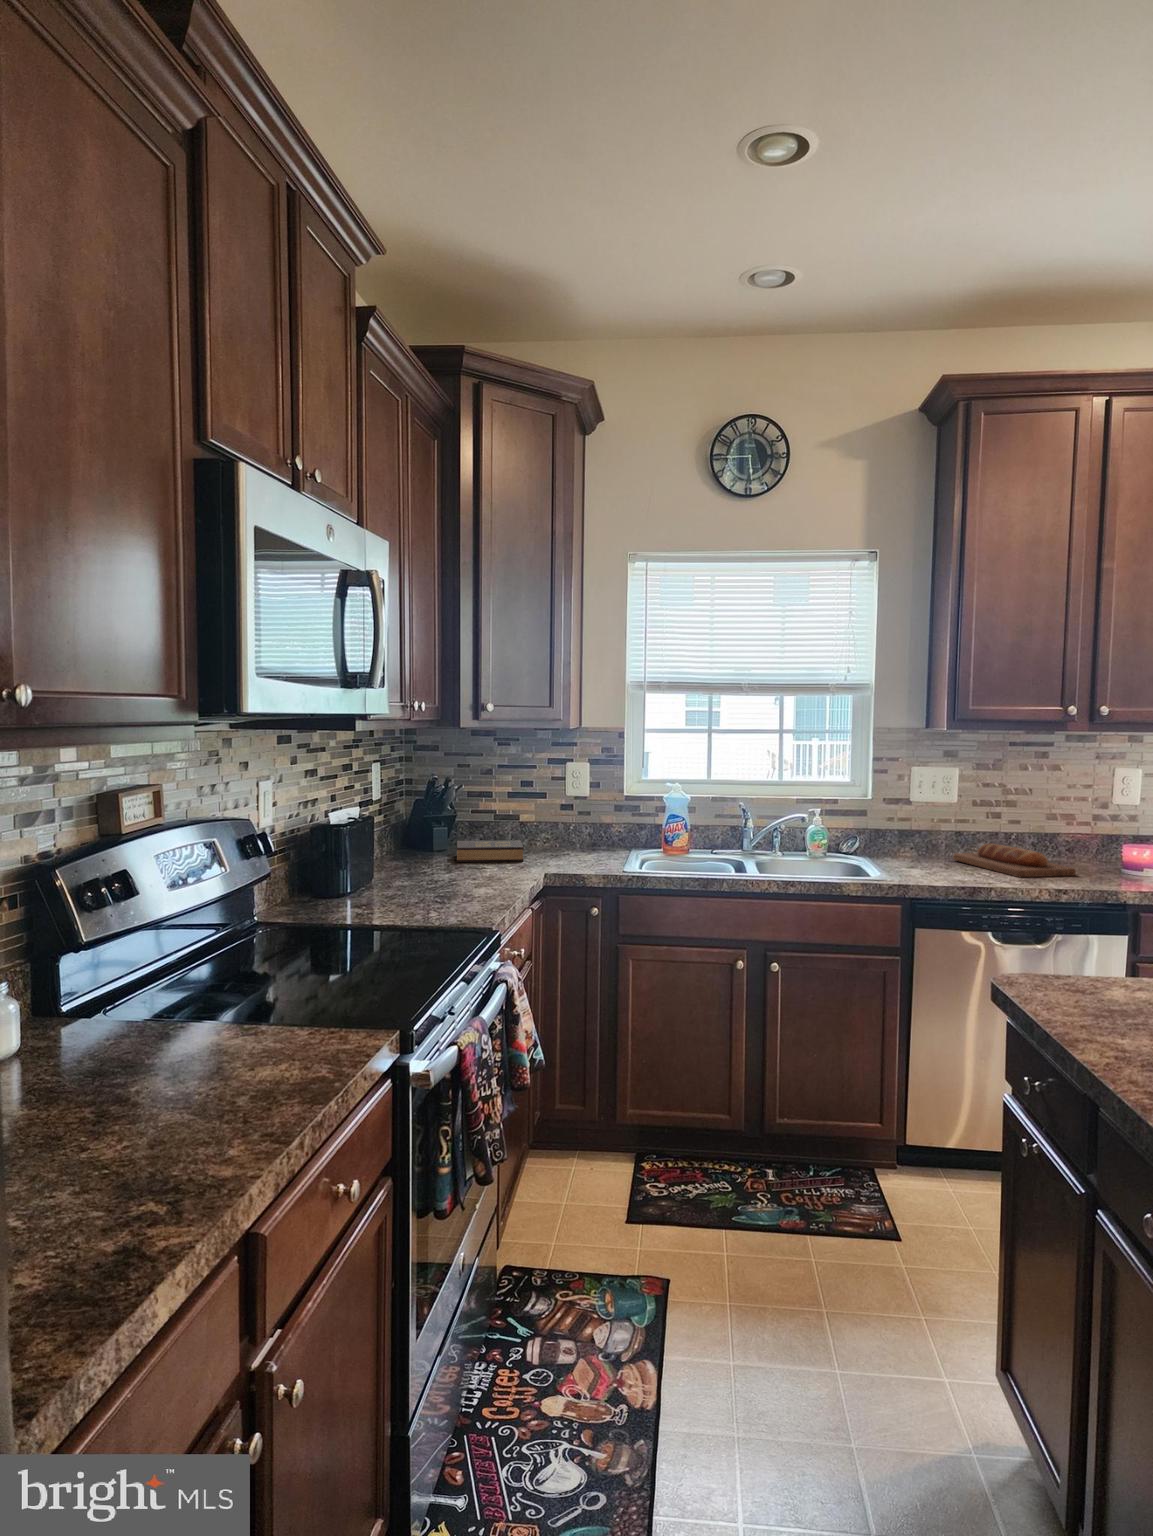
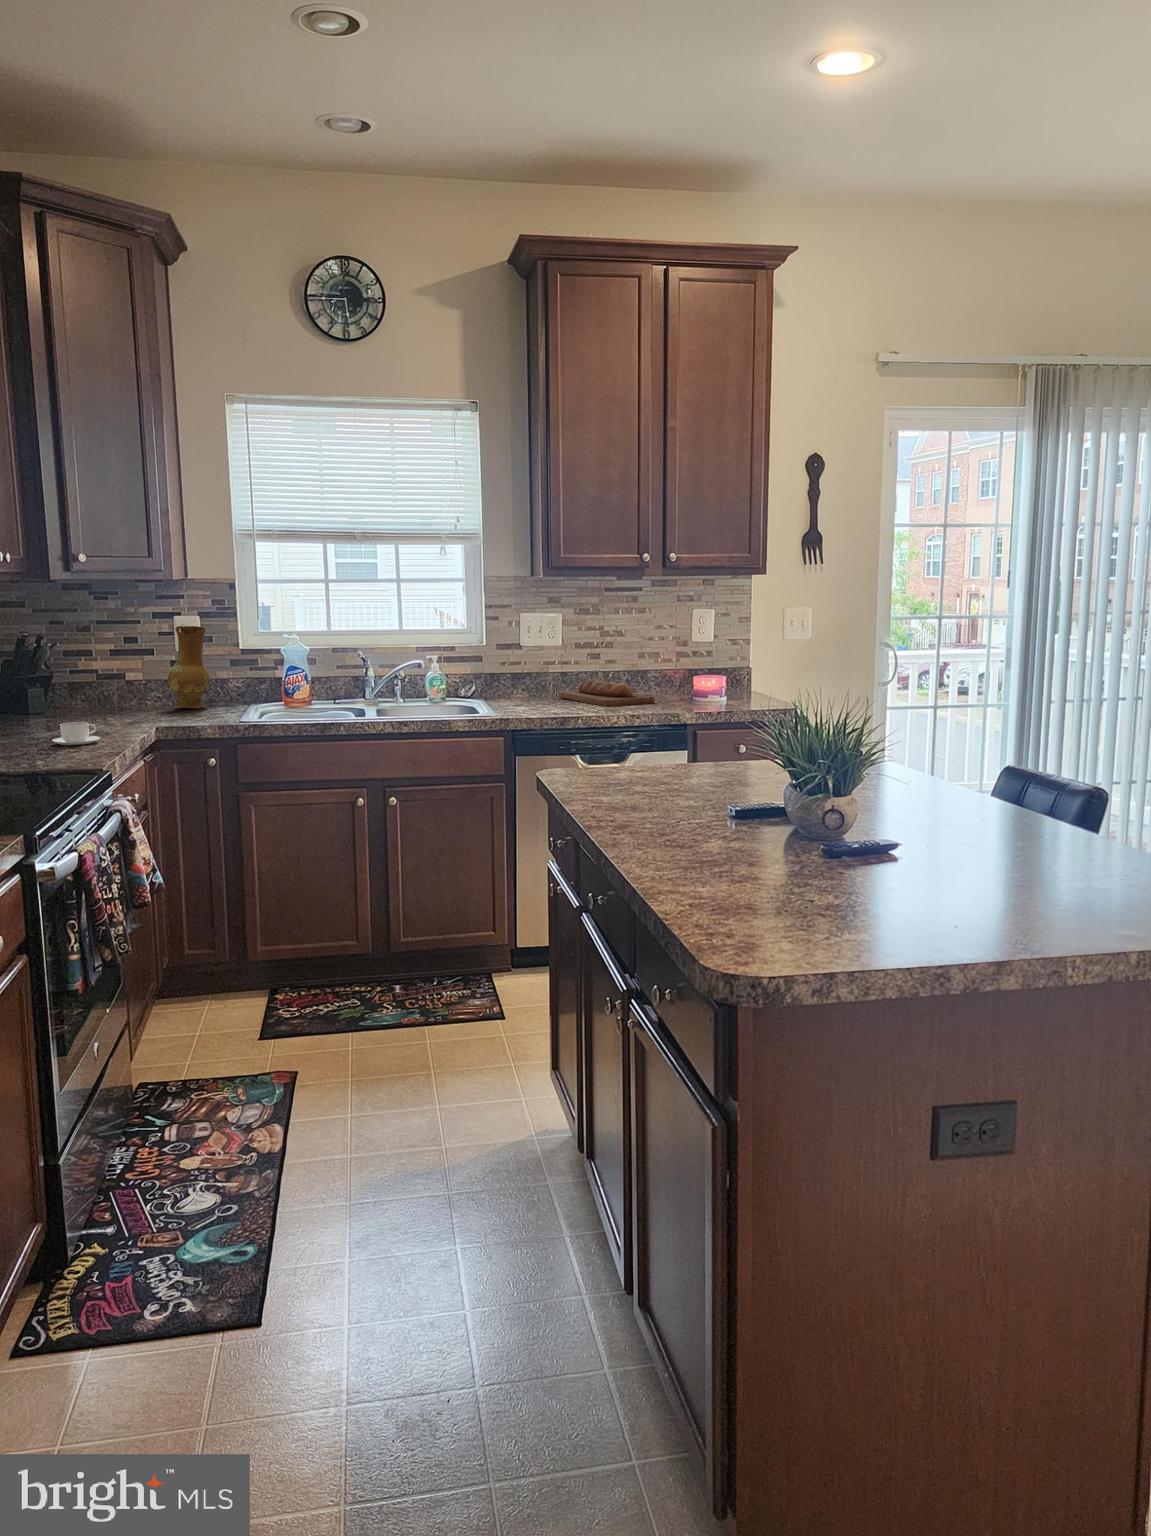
ceramic jug: none [557,772,595,852] -> present [168,626,210,709]
hardback book: present [457,840,524,862] -> none [57,699,133,722]
coffee cup: none [448,871,492,895] -> present [52,722,100,745]

